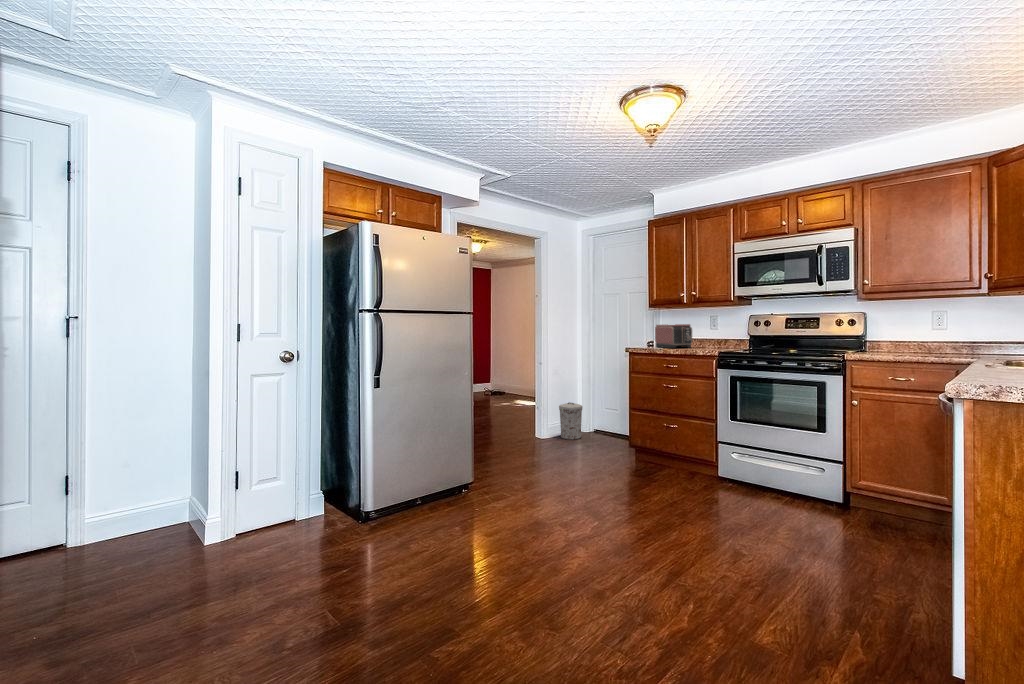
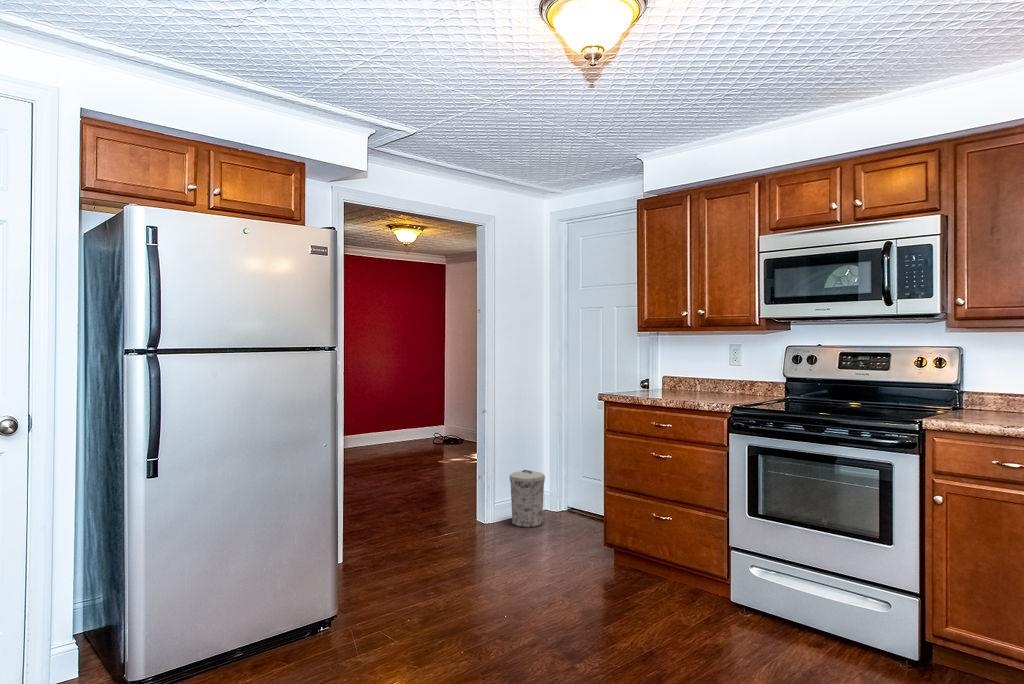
toaster: present [655,324,692,348] -> none [651,356,704,394]

